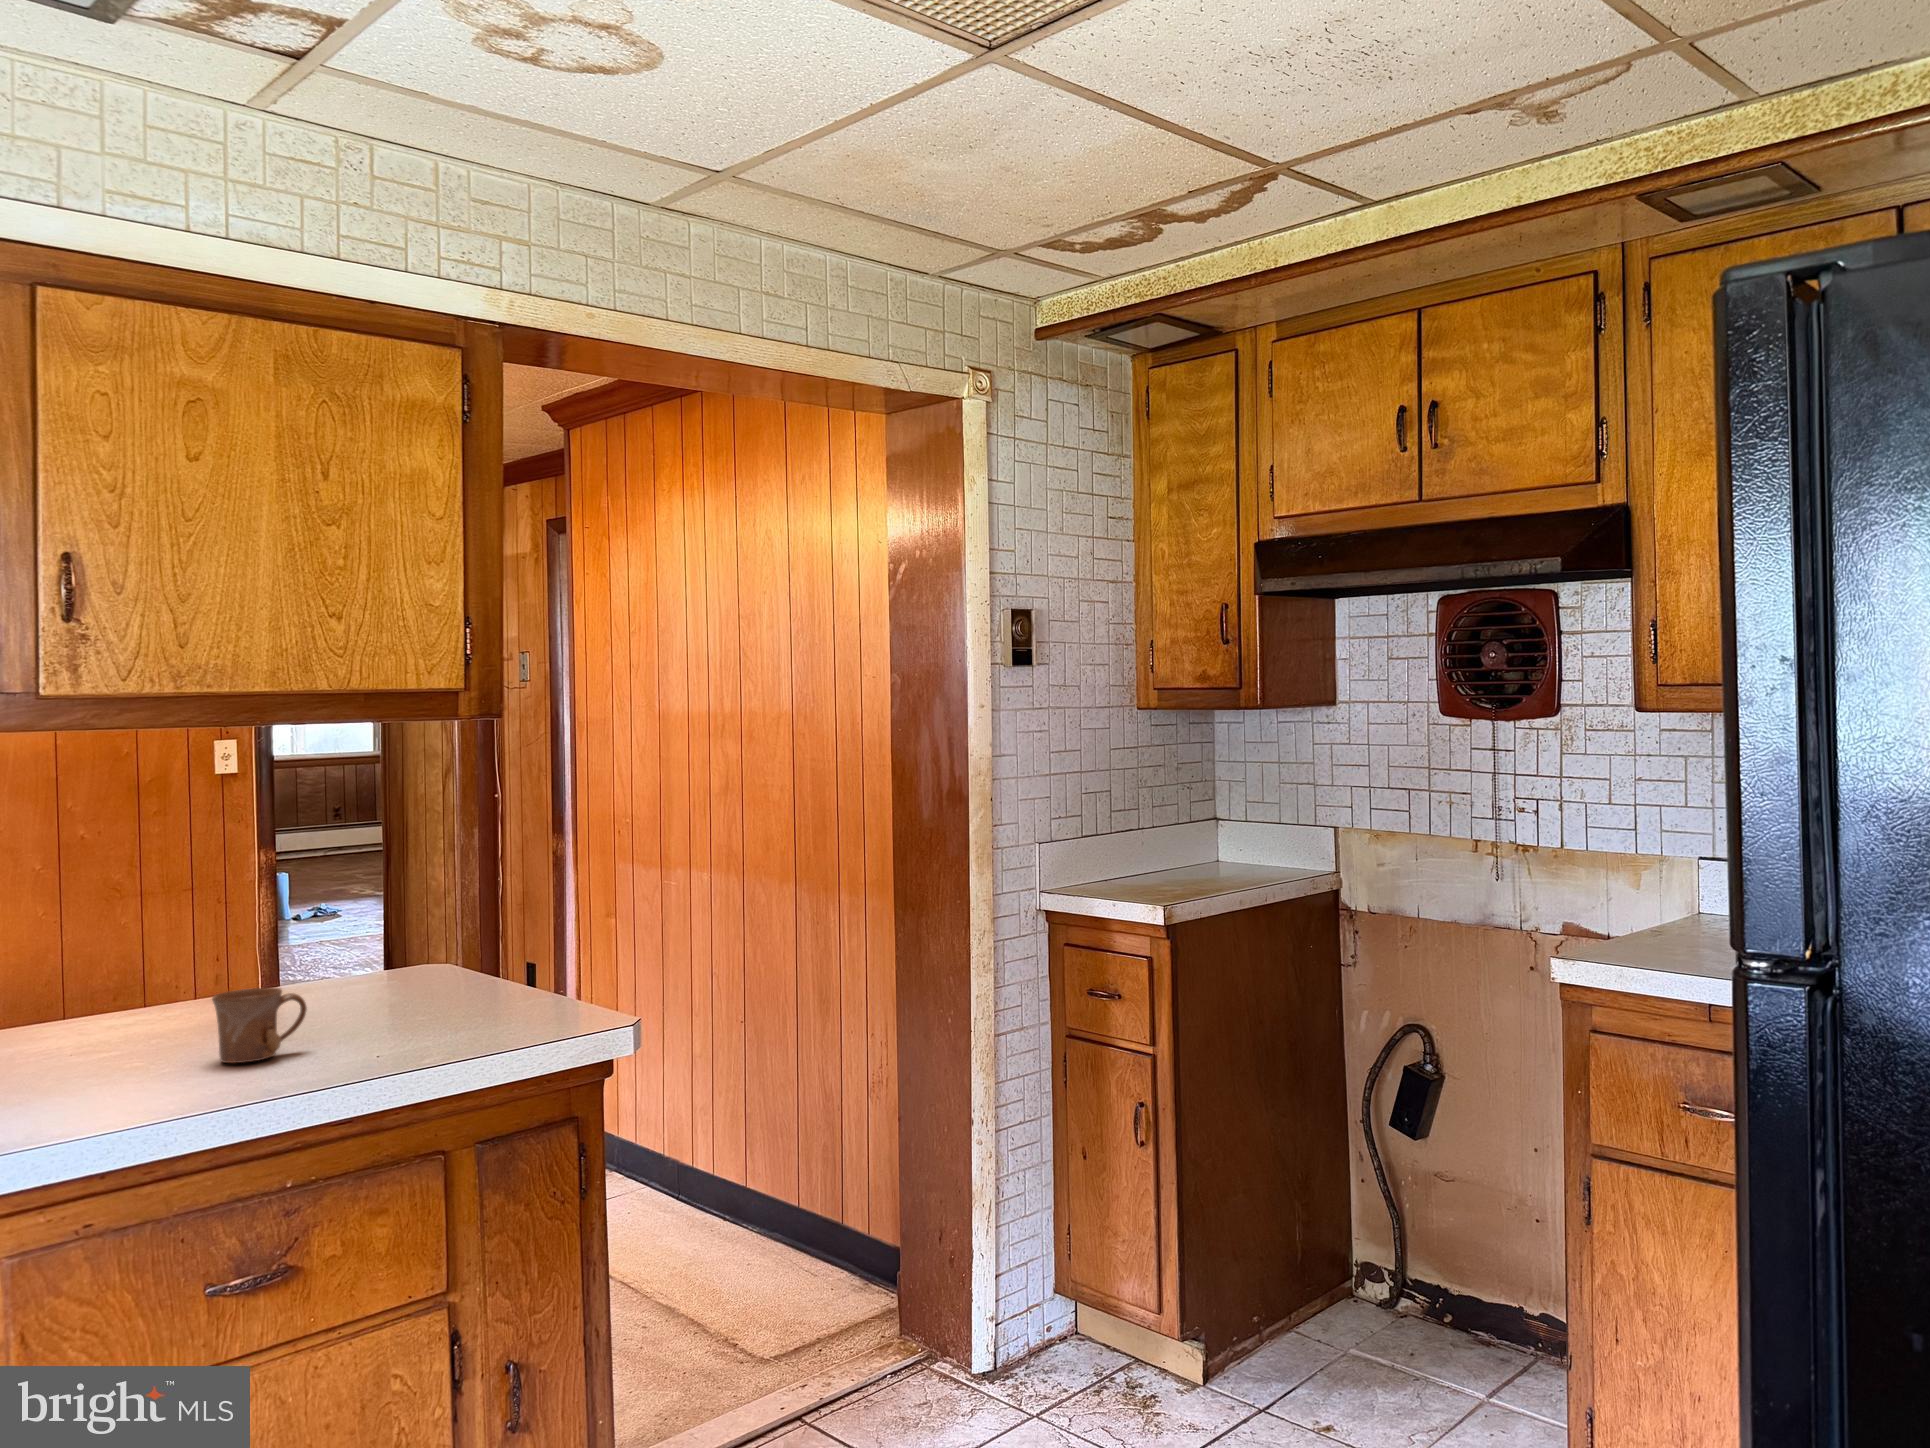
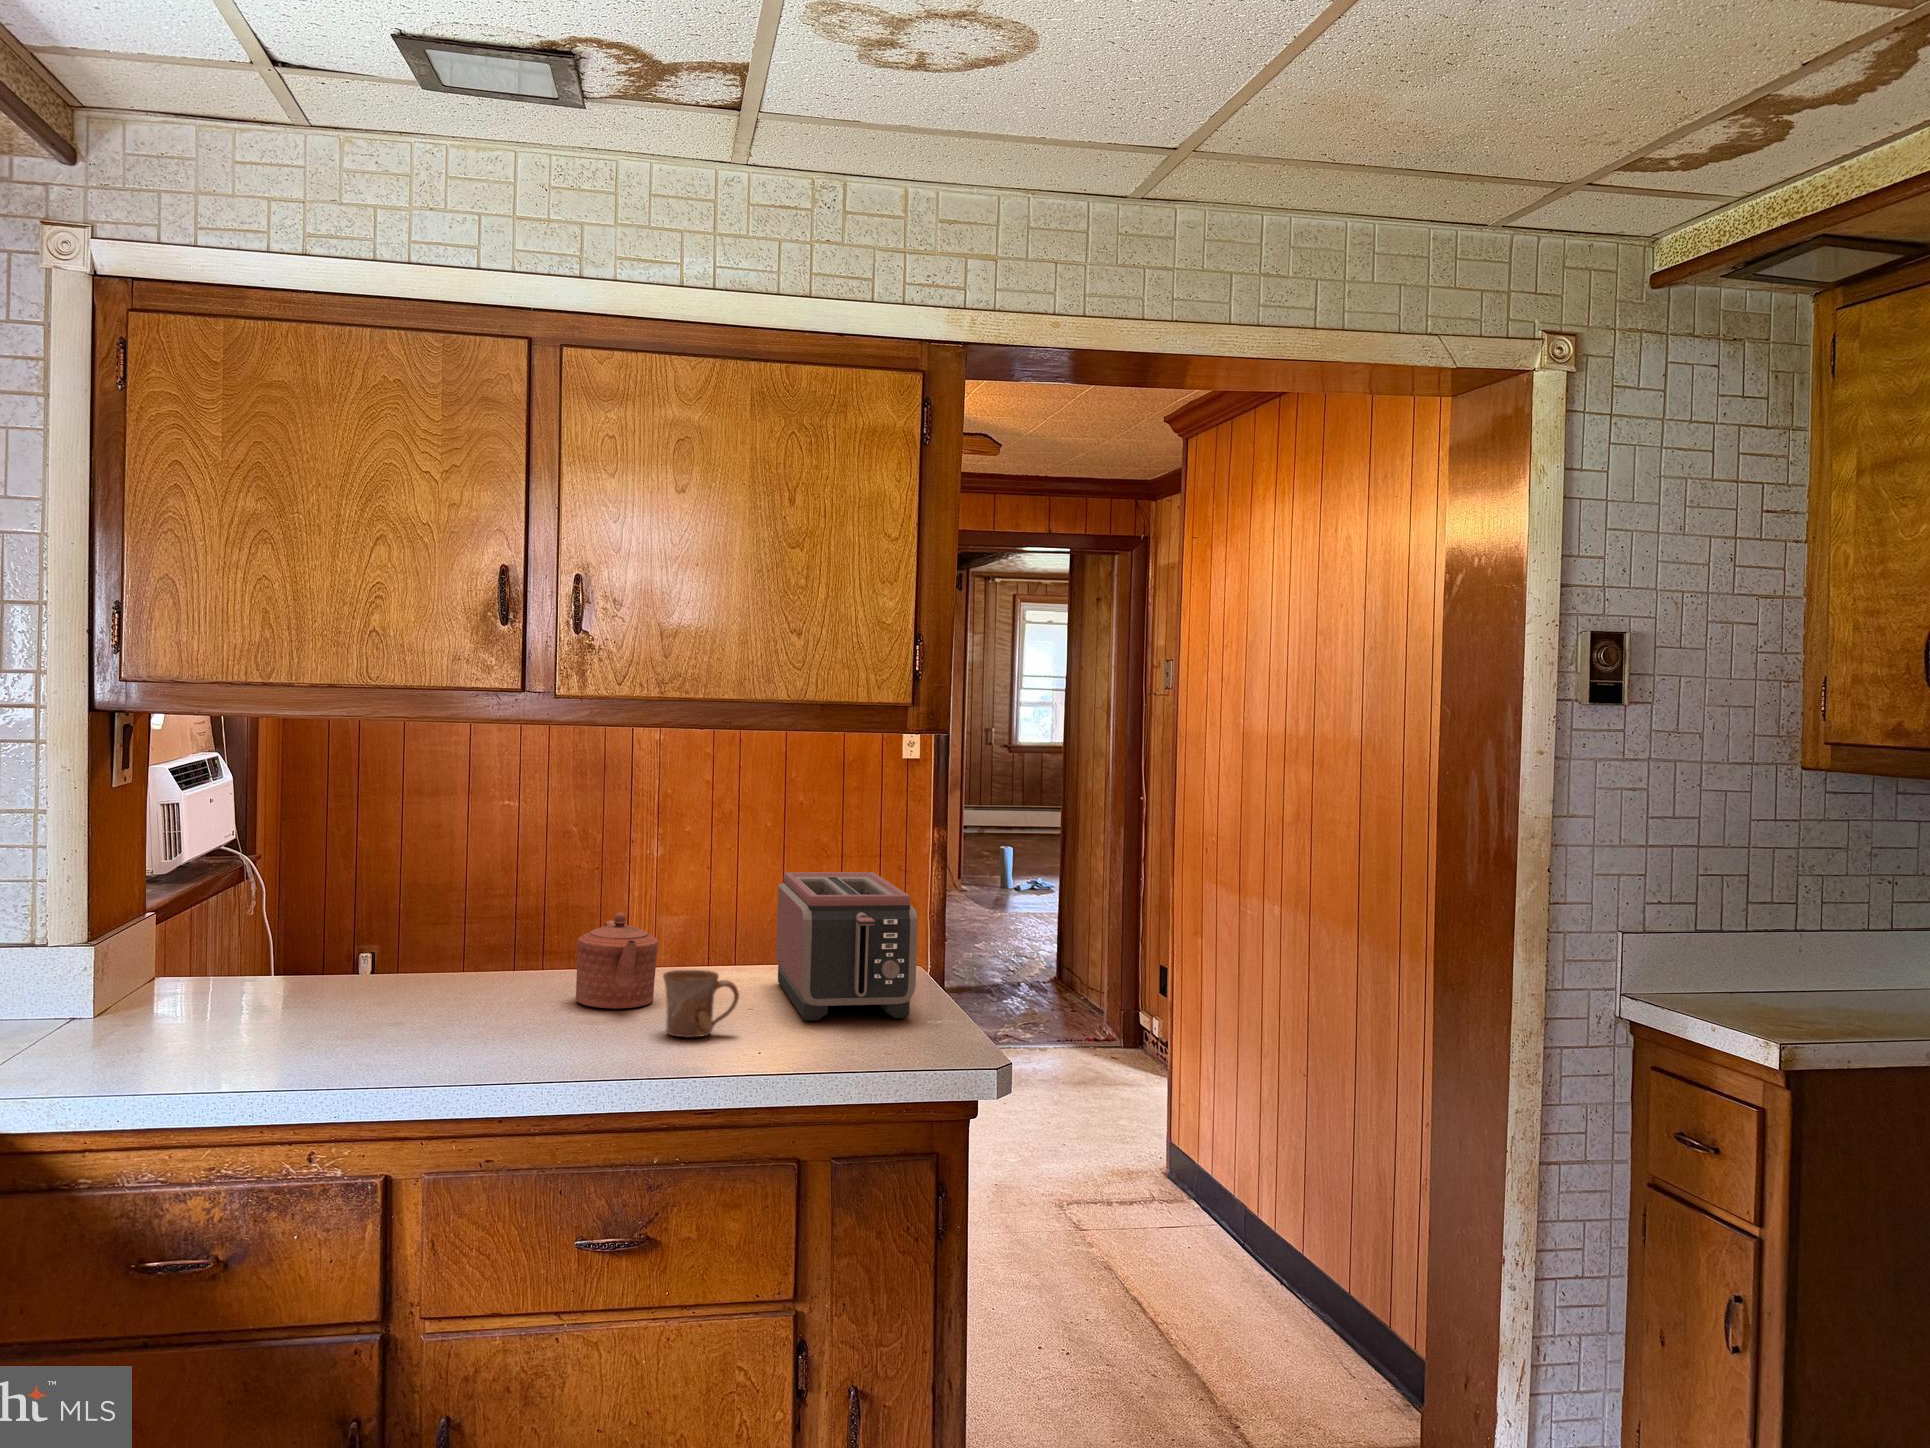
toaster: none [288,869,483,1025] -> present [776,872,917,1021]
teapot: none [57,944,166,1056] -> present [576,912,658,1008]

